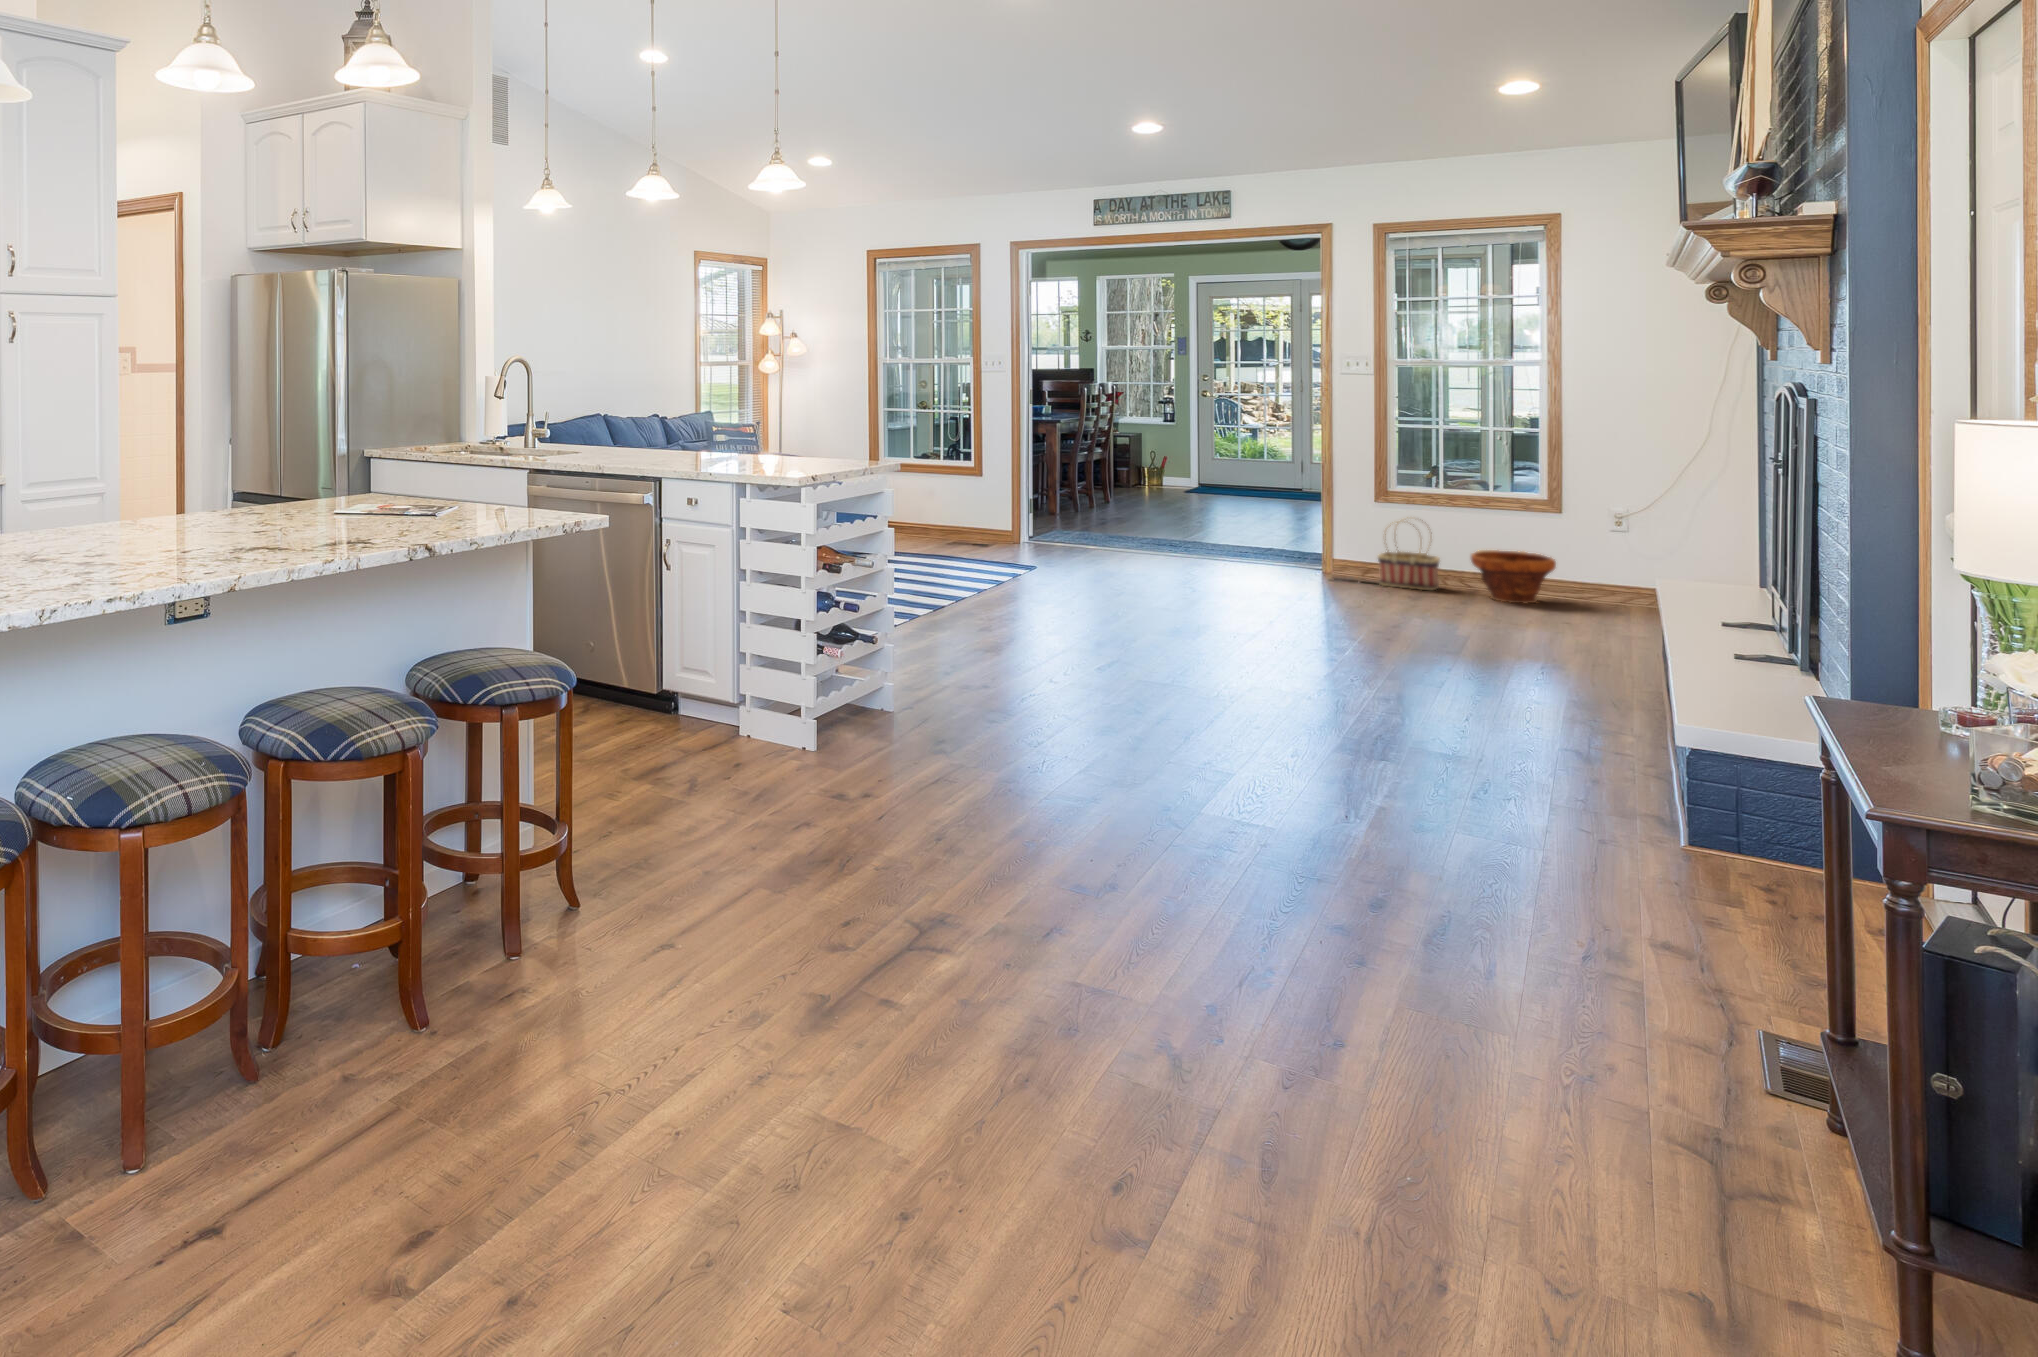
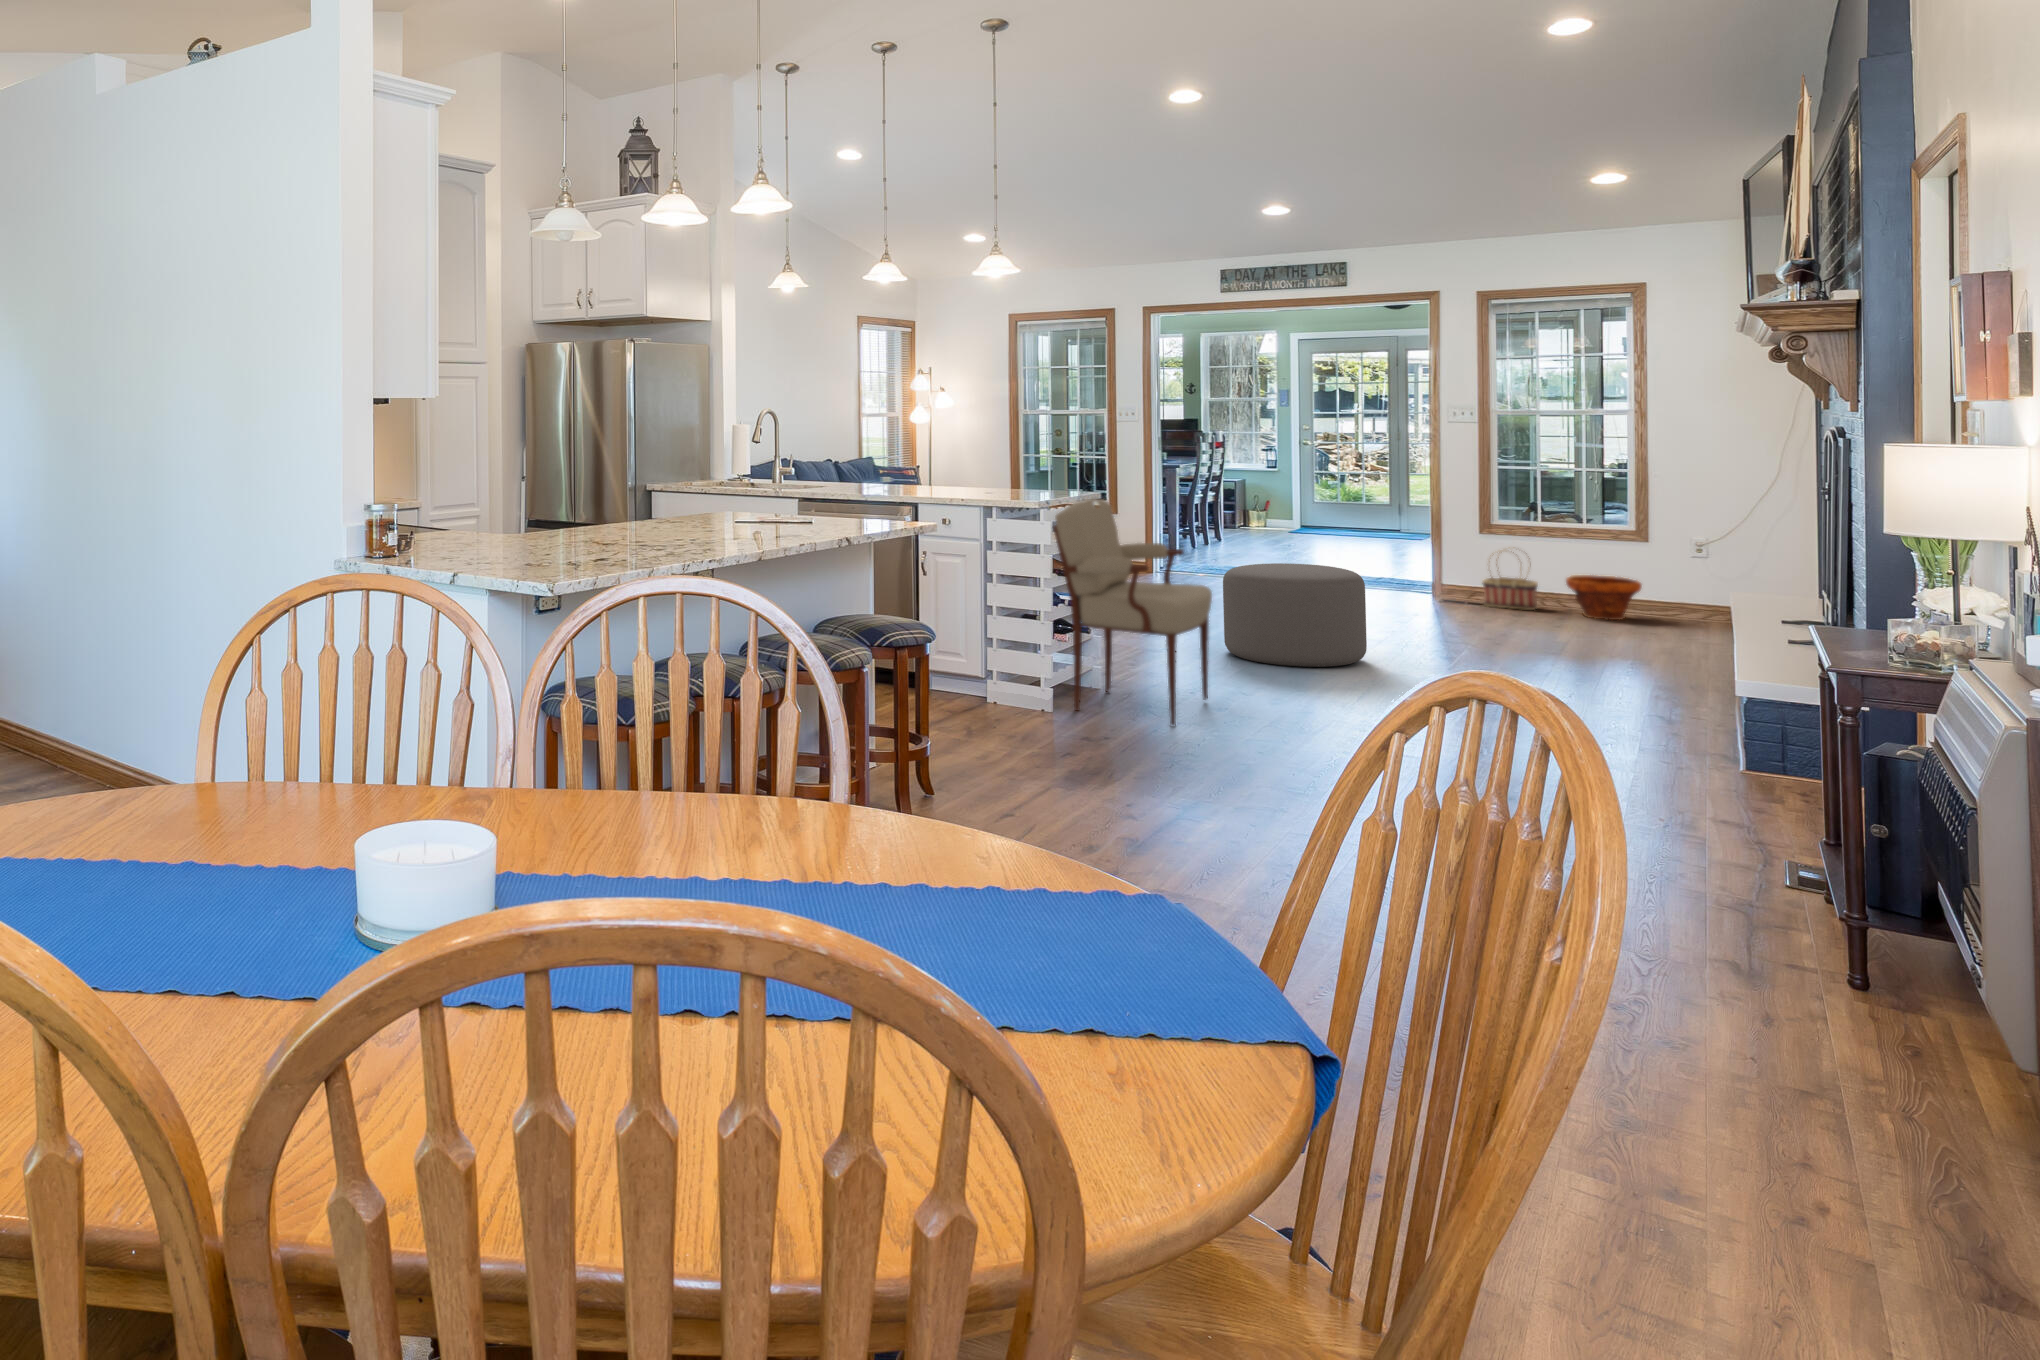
armchair: none [816,472,1020,771] -> present [1053,499,1212,726]
ottoman: none [1060,545,1226,674] -> present [1223,563,1367,667]

